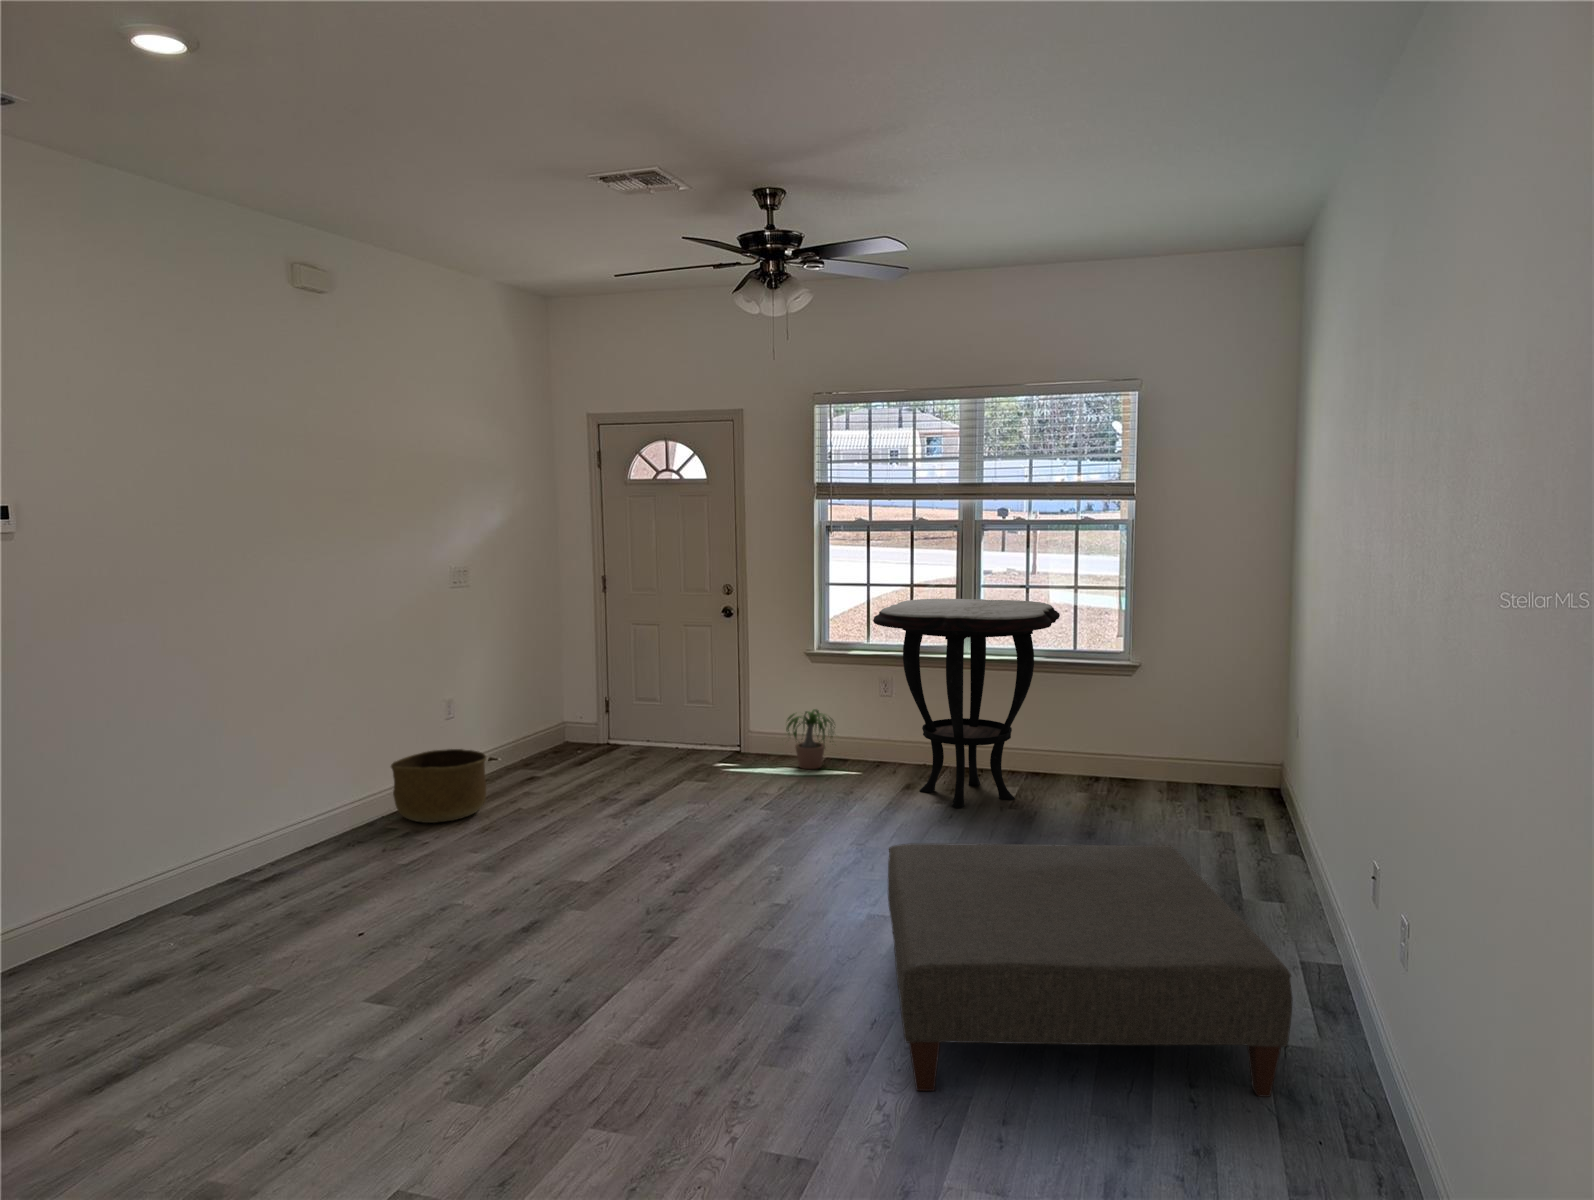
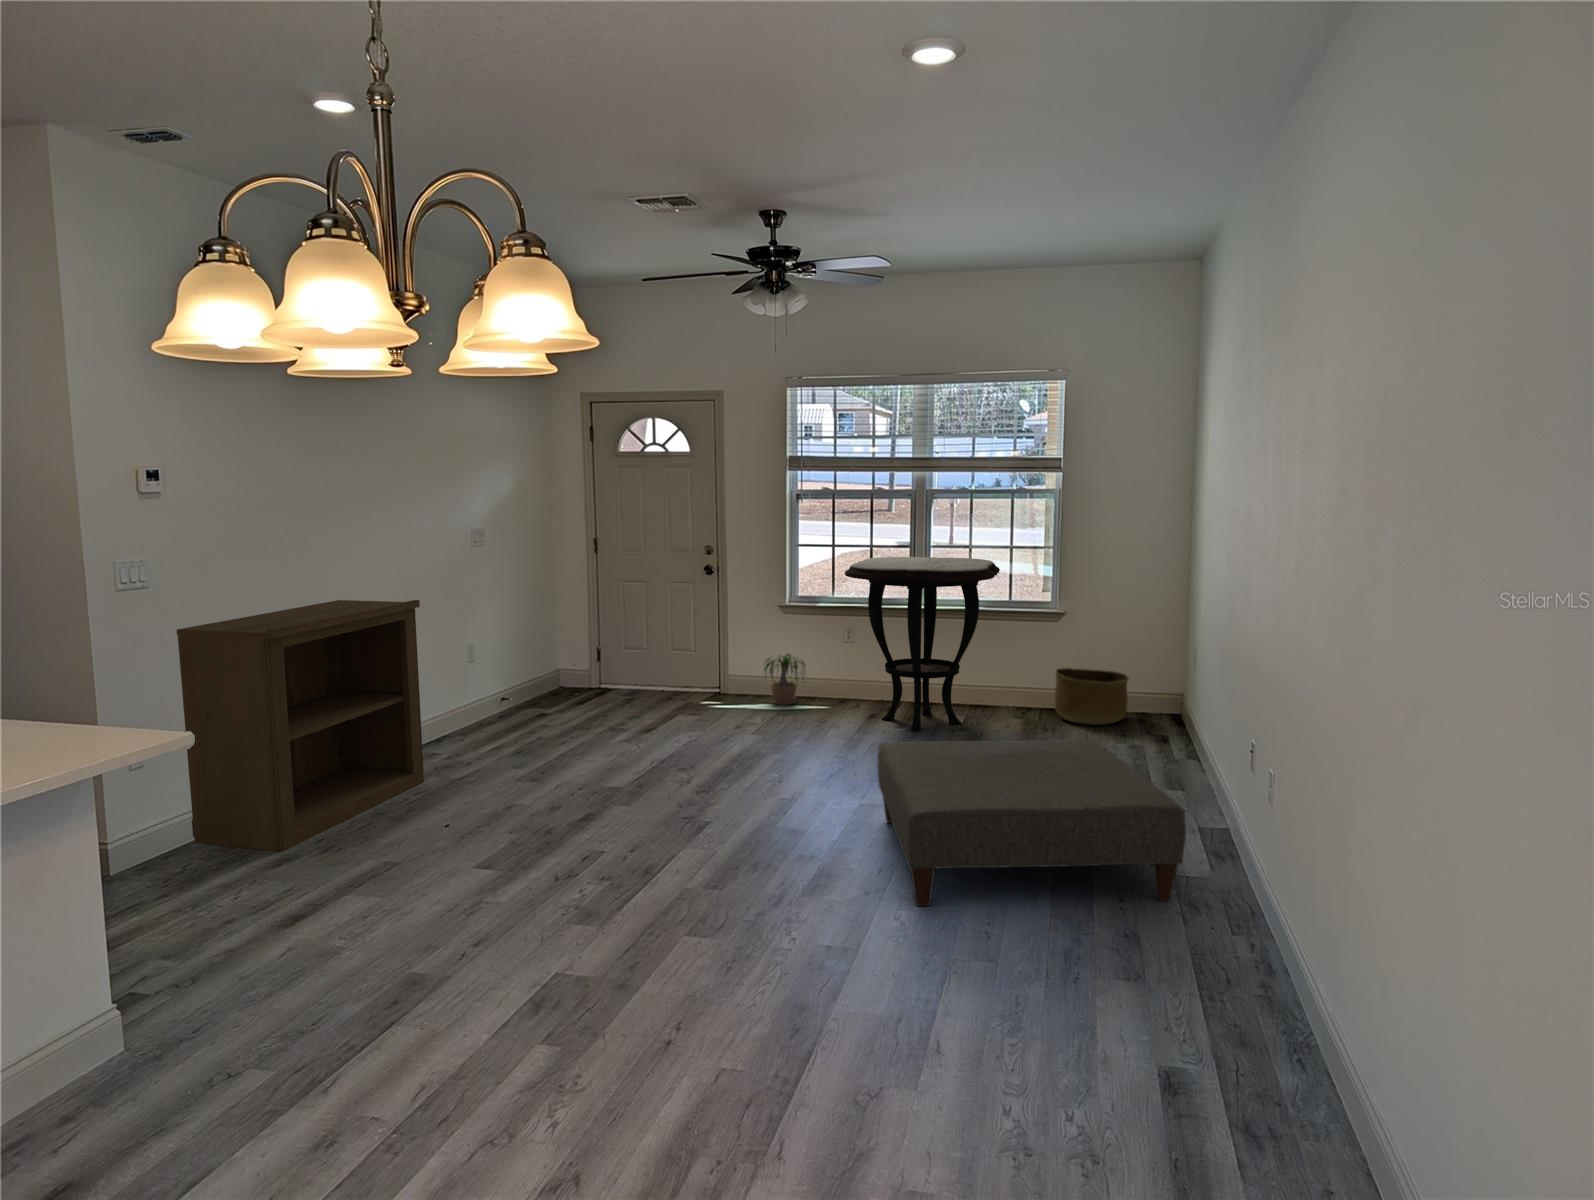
bookshelf: none [43,655,366,968] -> present [176,600,424,852]
basket: present [391,749,486,823] -> present [1055,668,1129,725]

